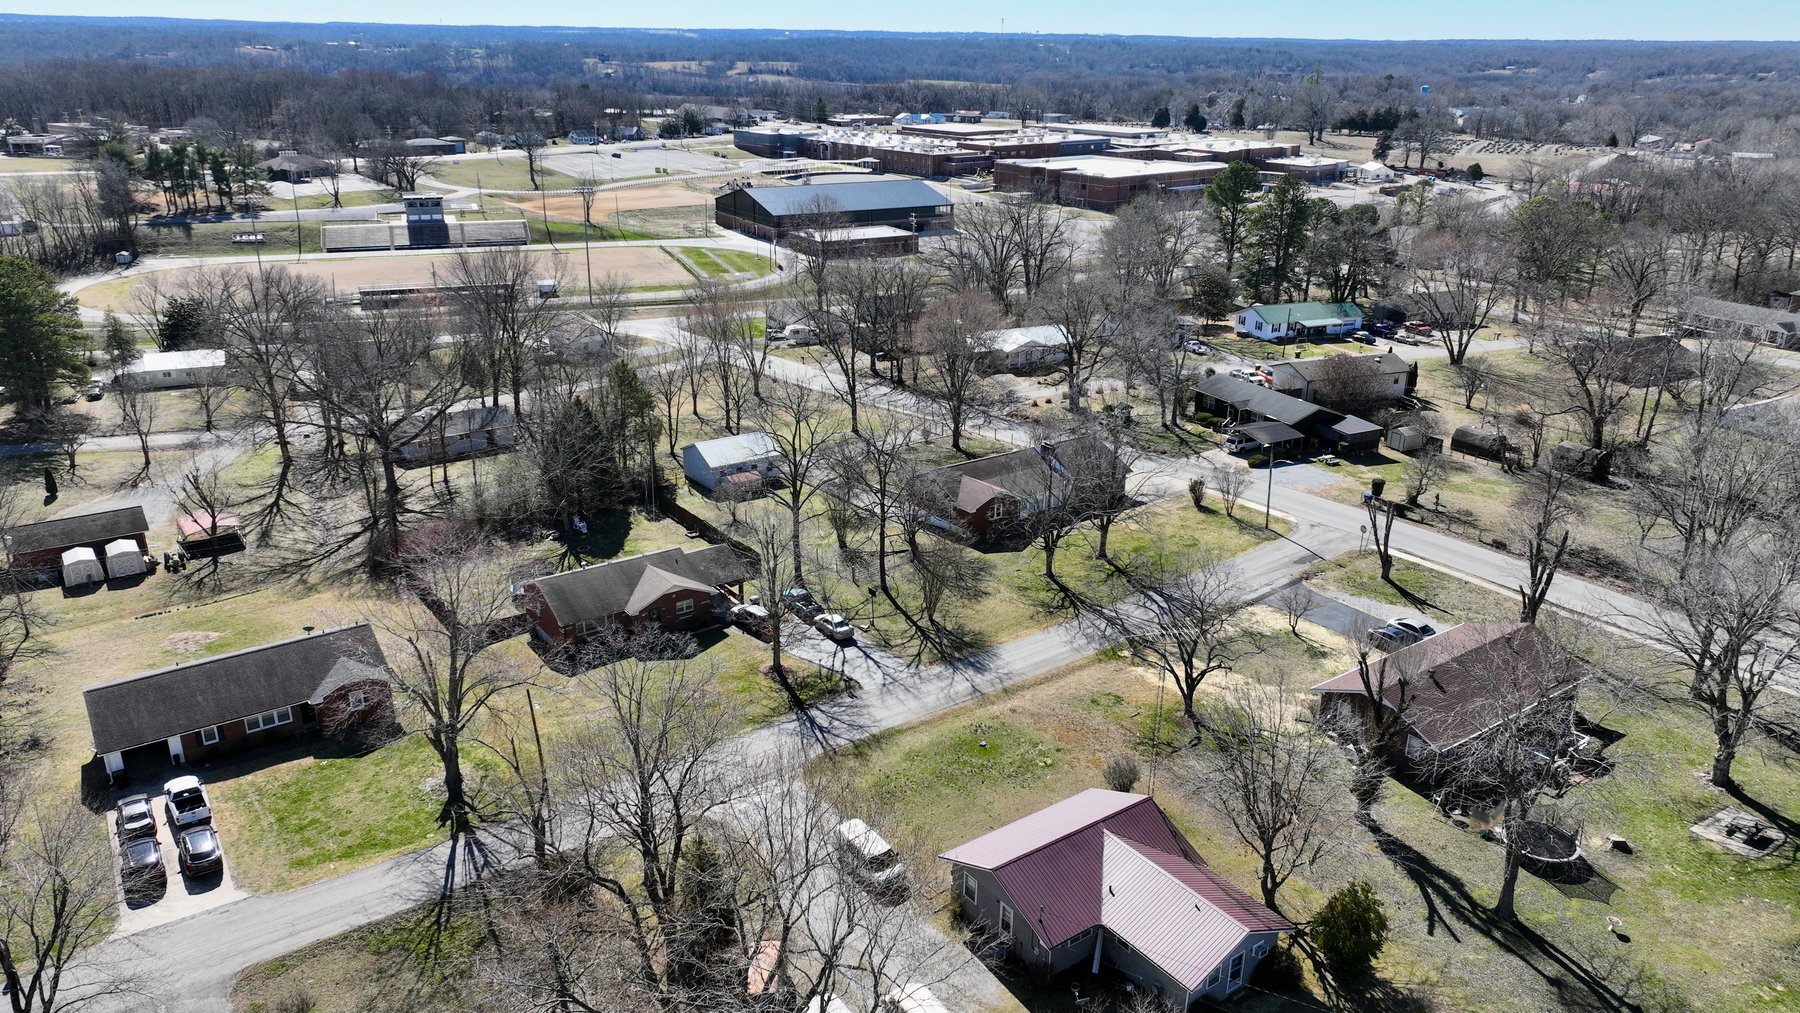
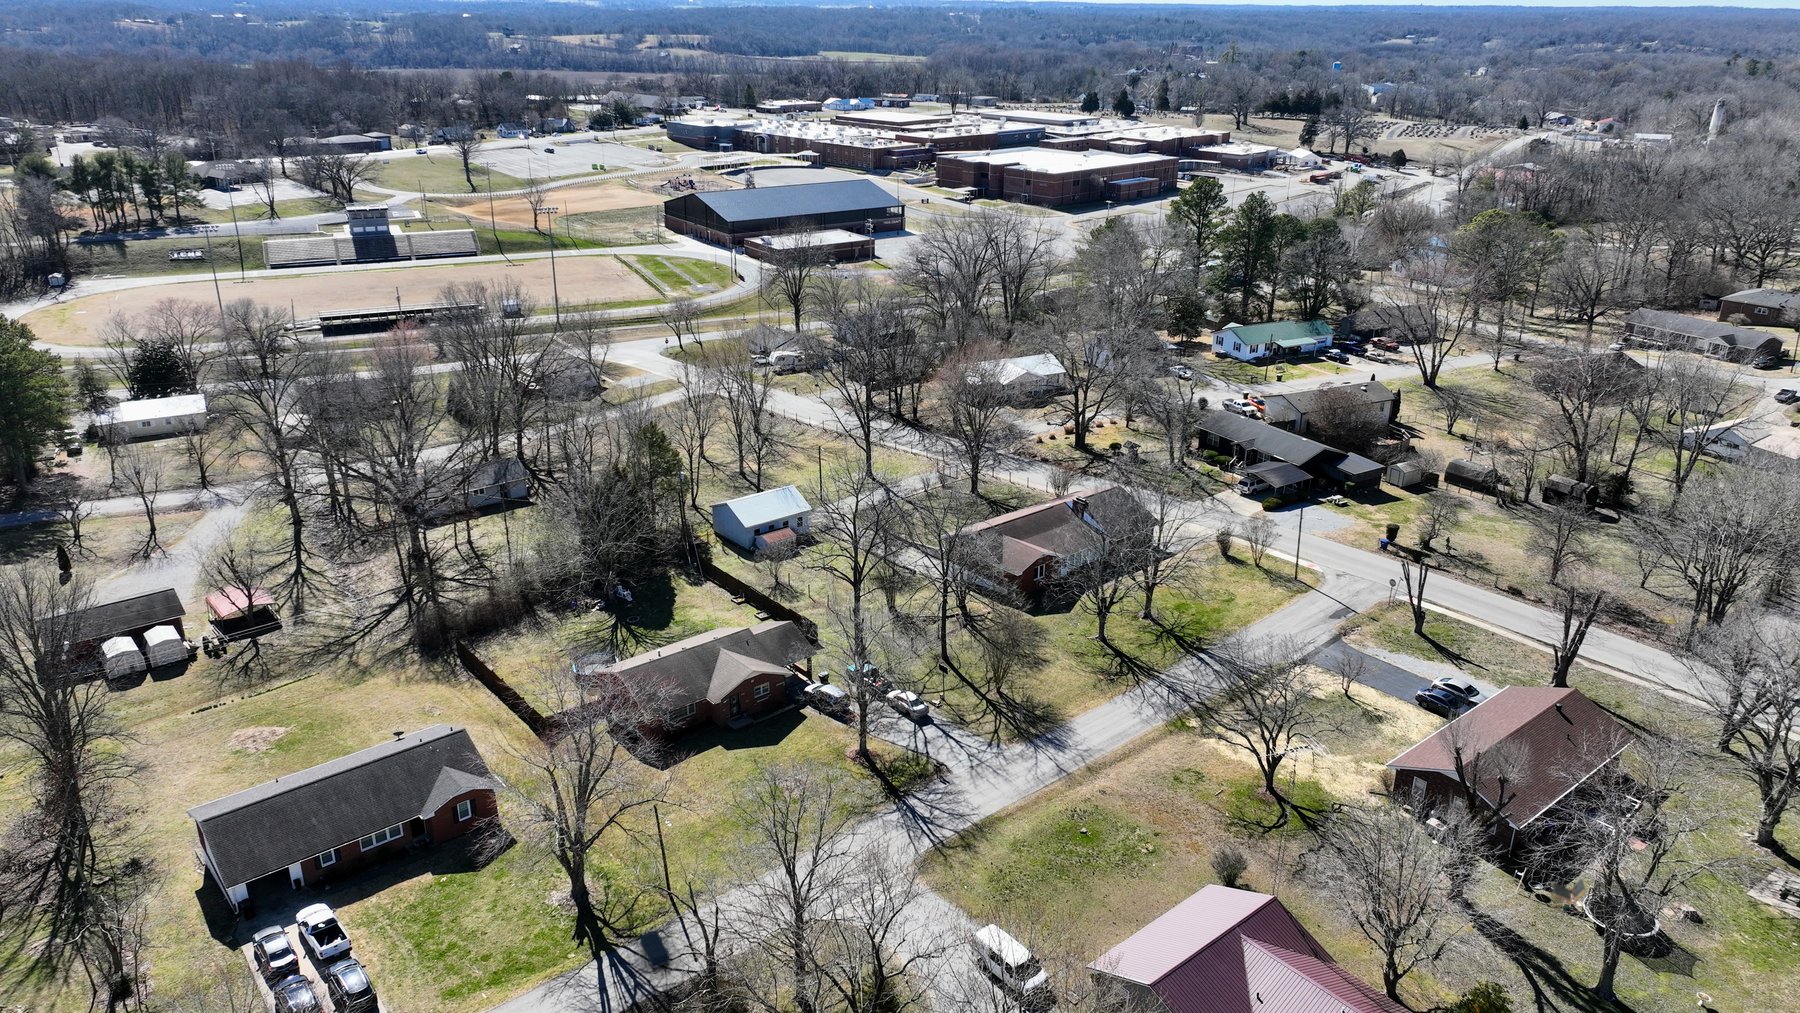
bench: none [498,813,524,853] -> present [640,931,670,971]

